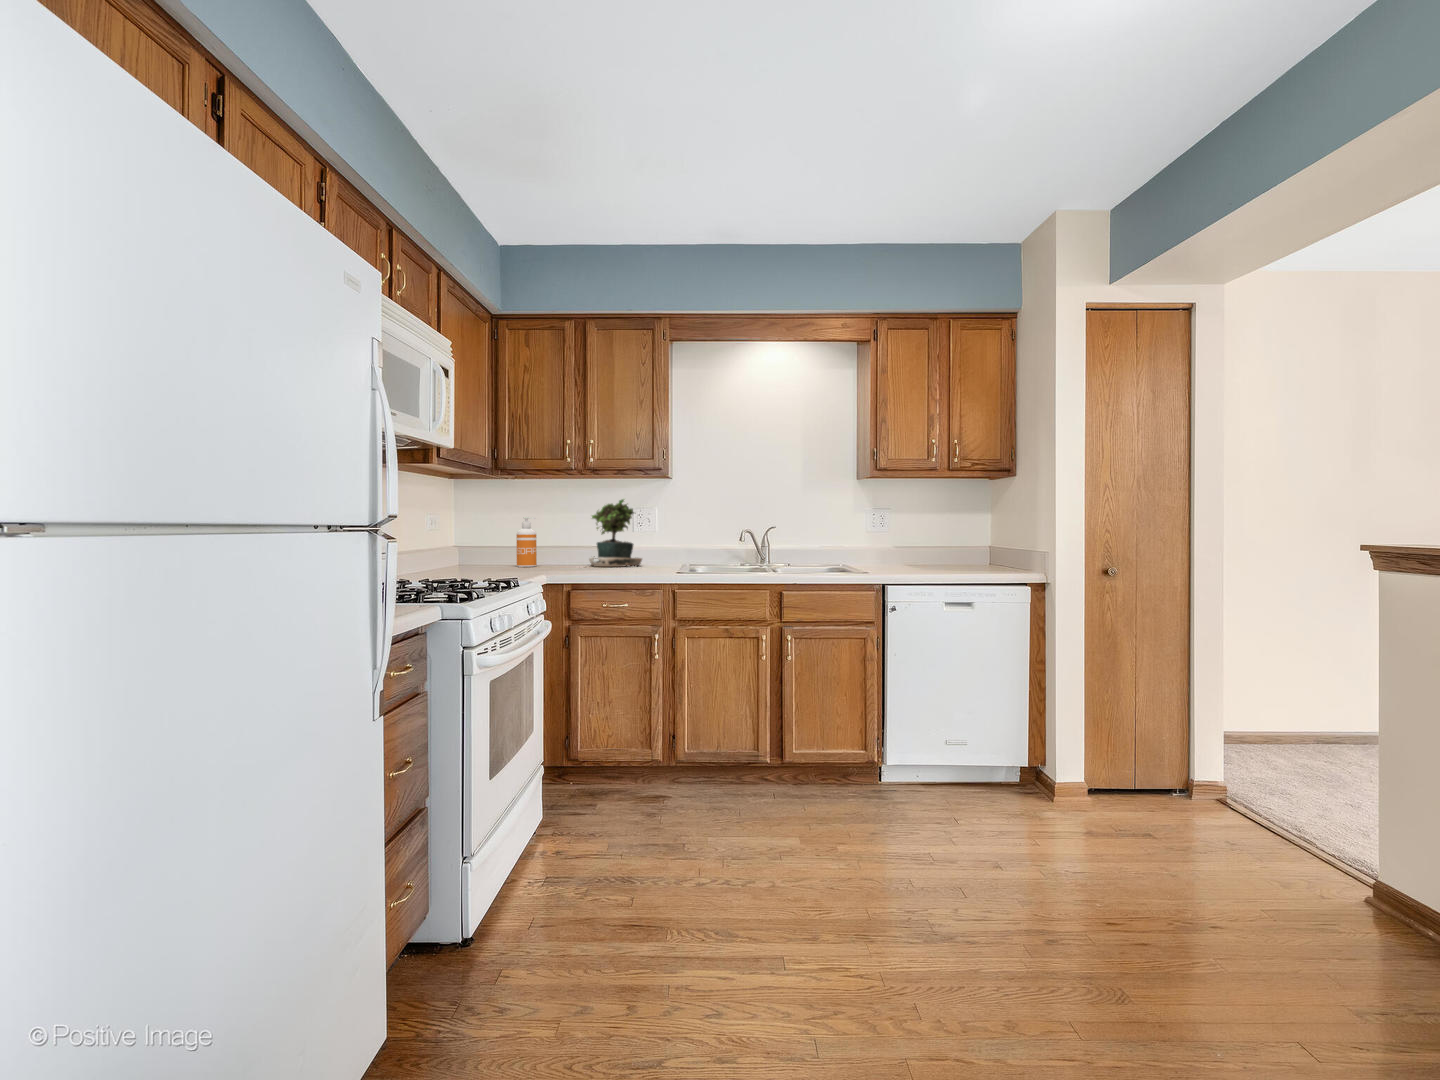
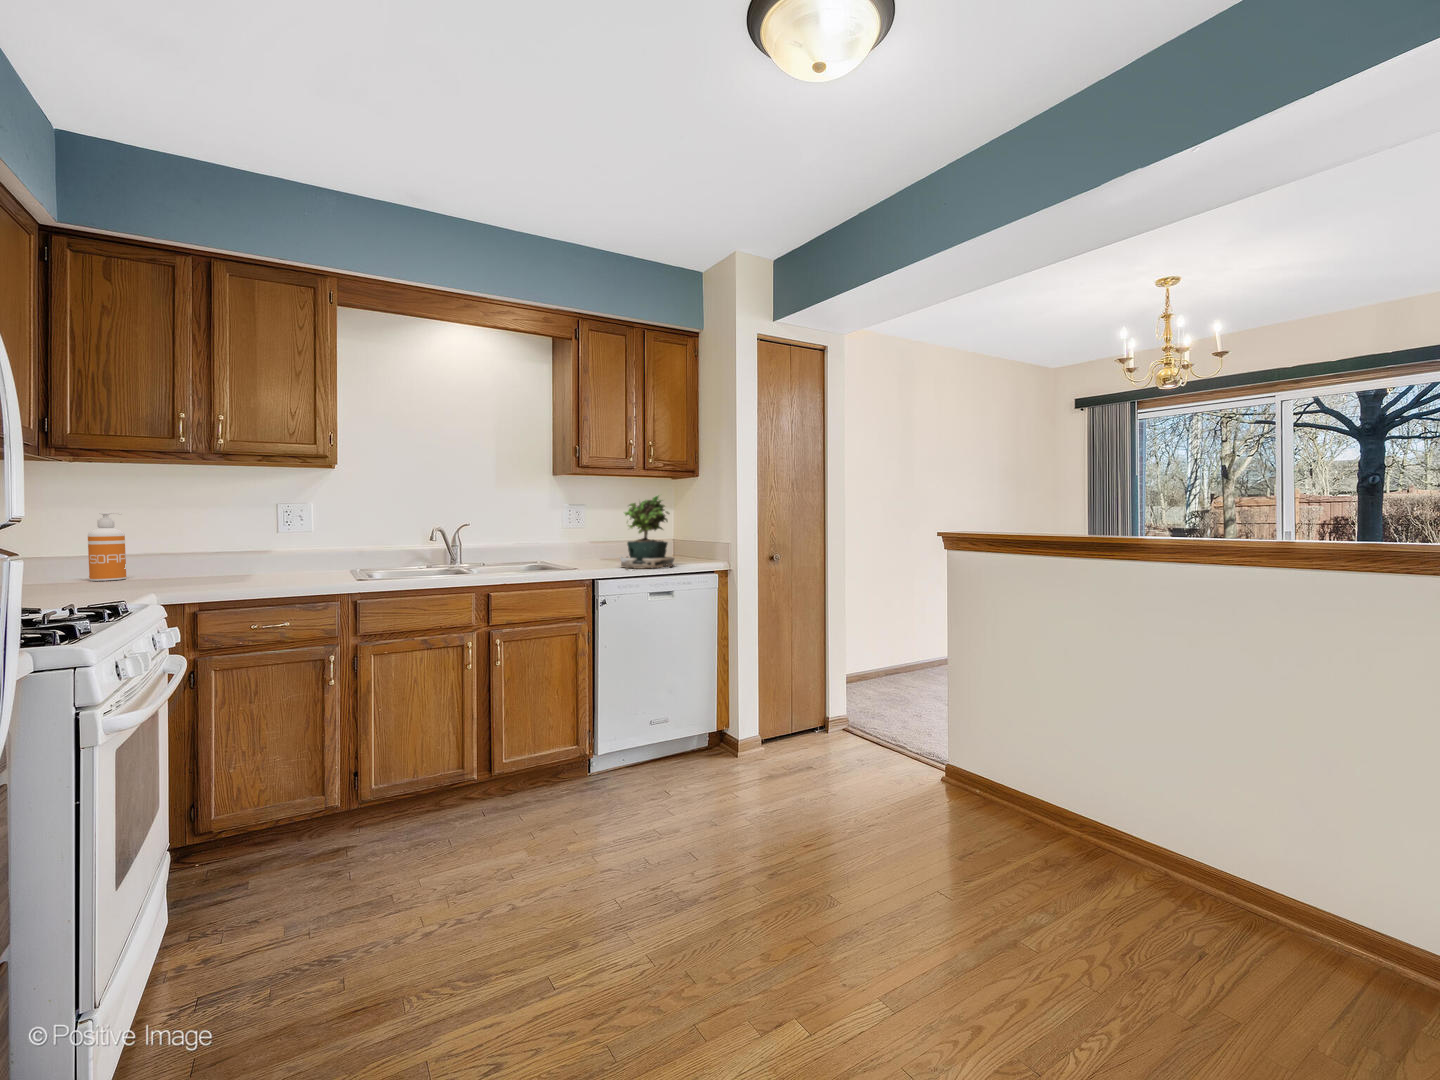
potted plant: present [589,499,642,567] -> present [620,495,674,569]

